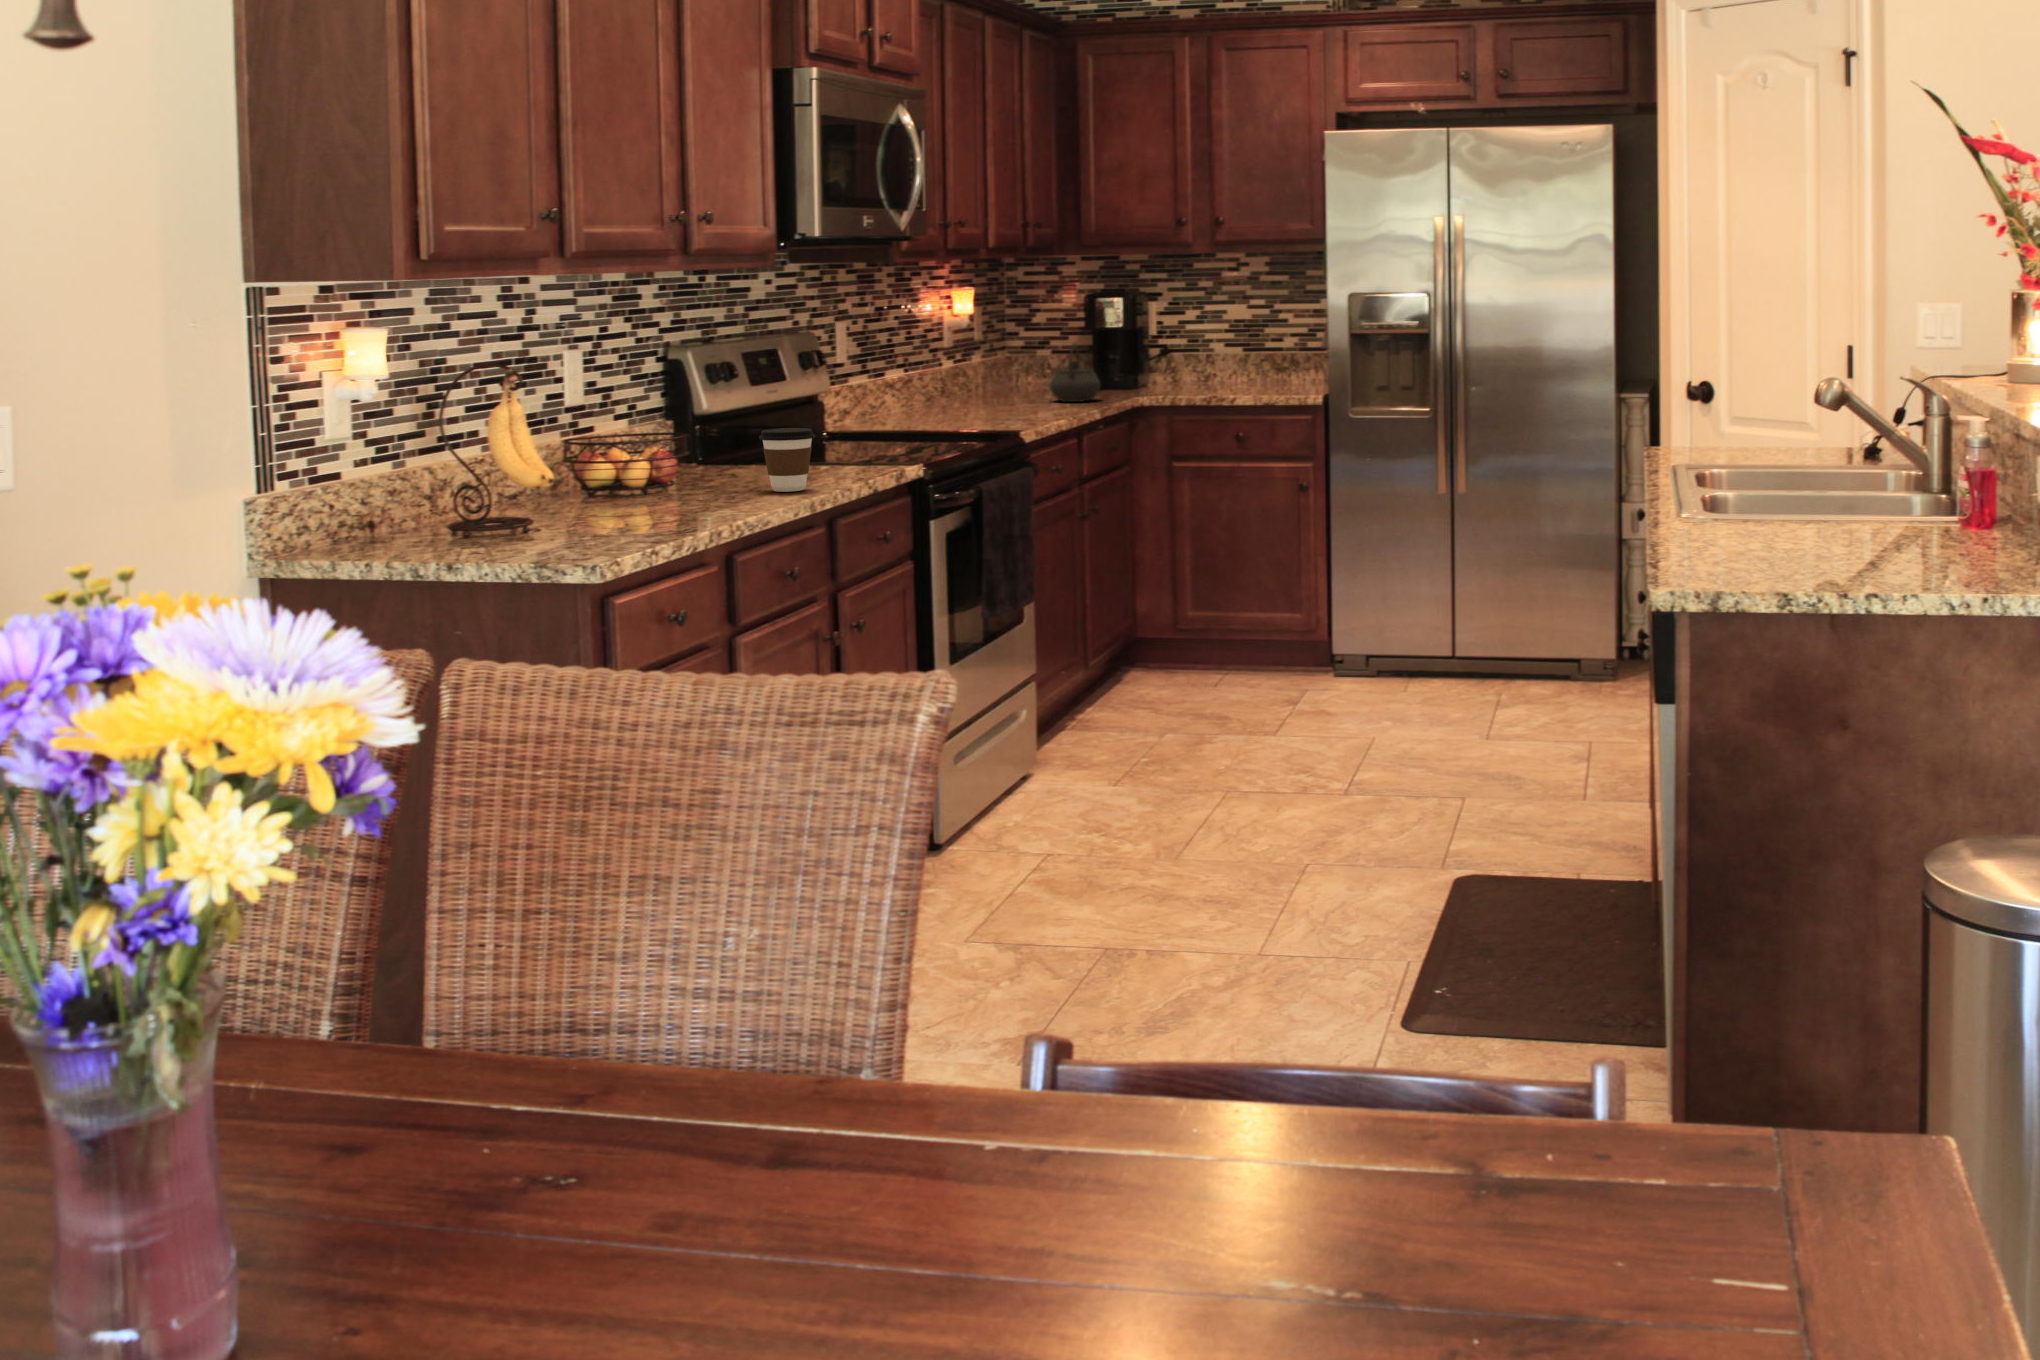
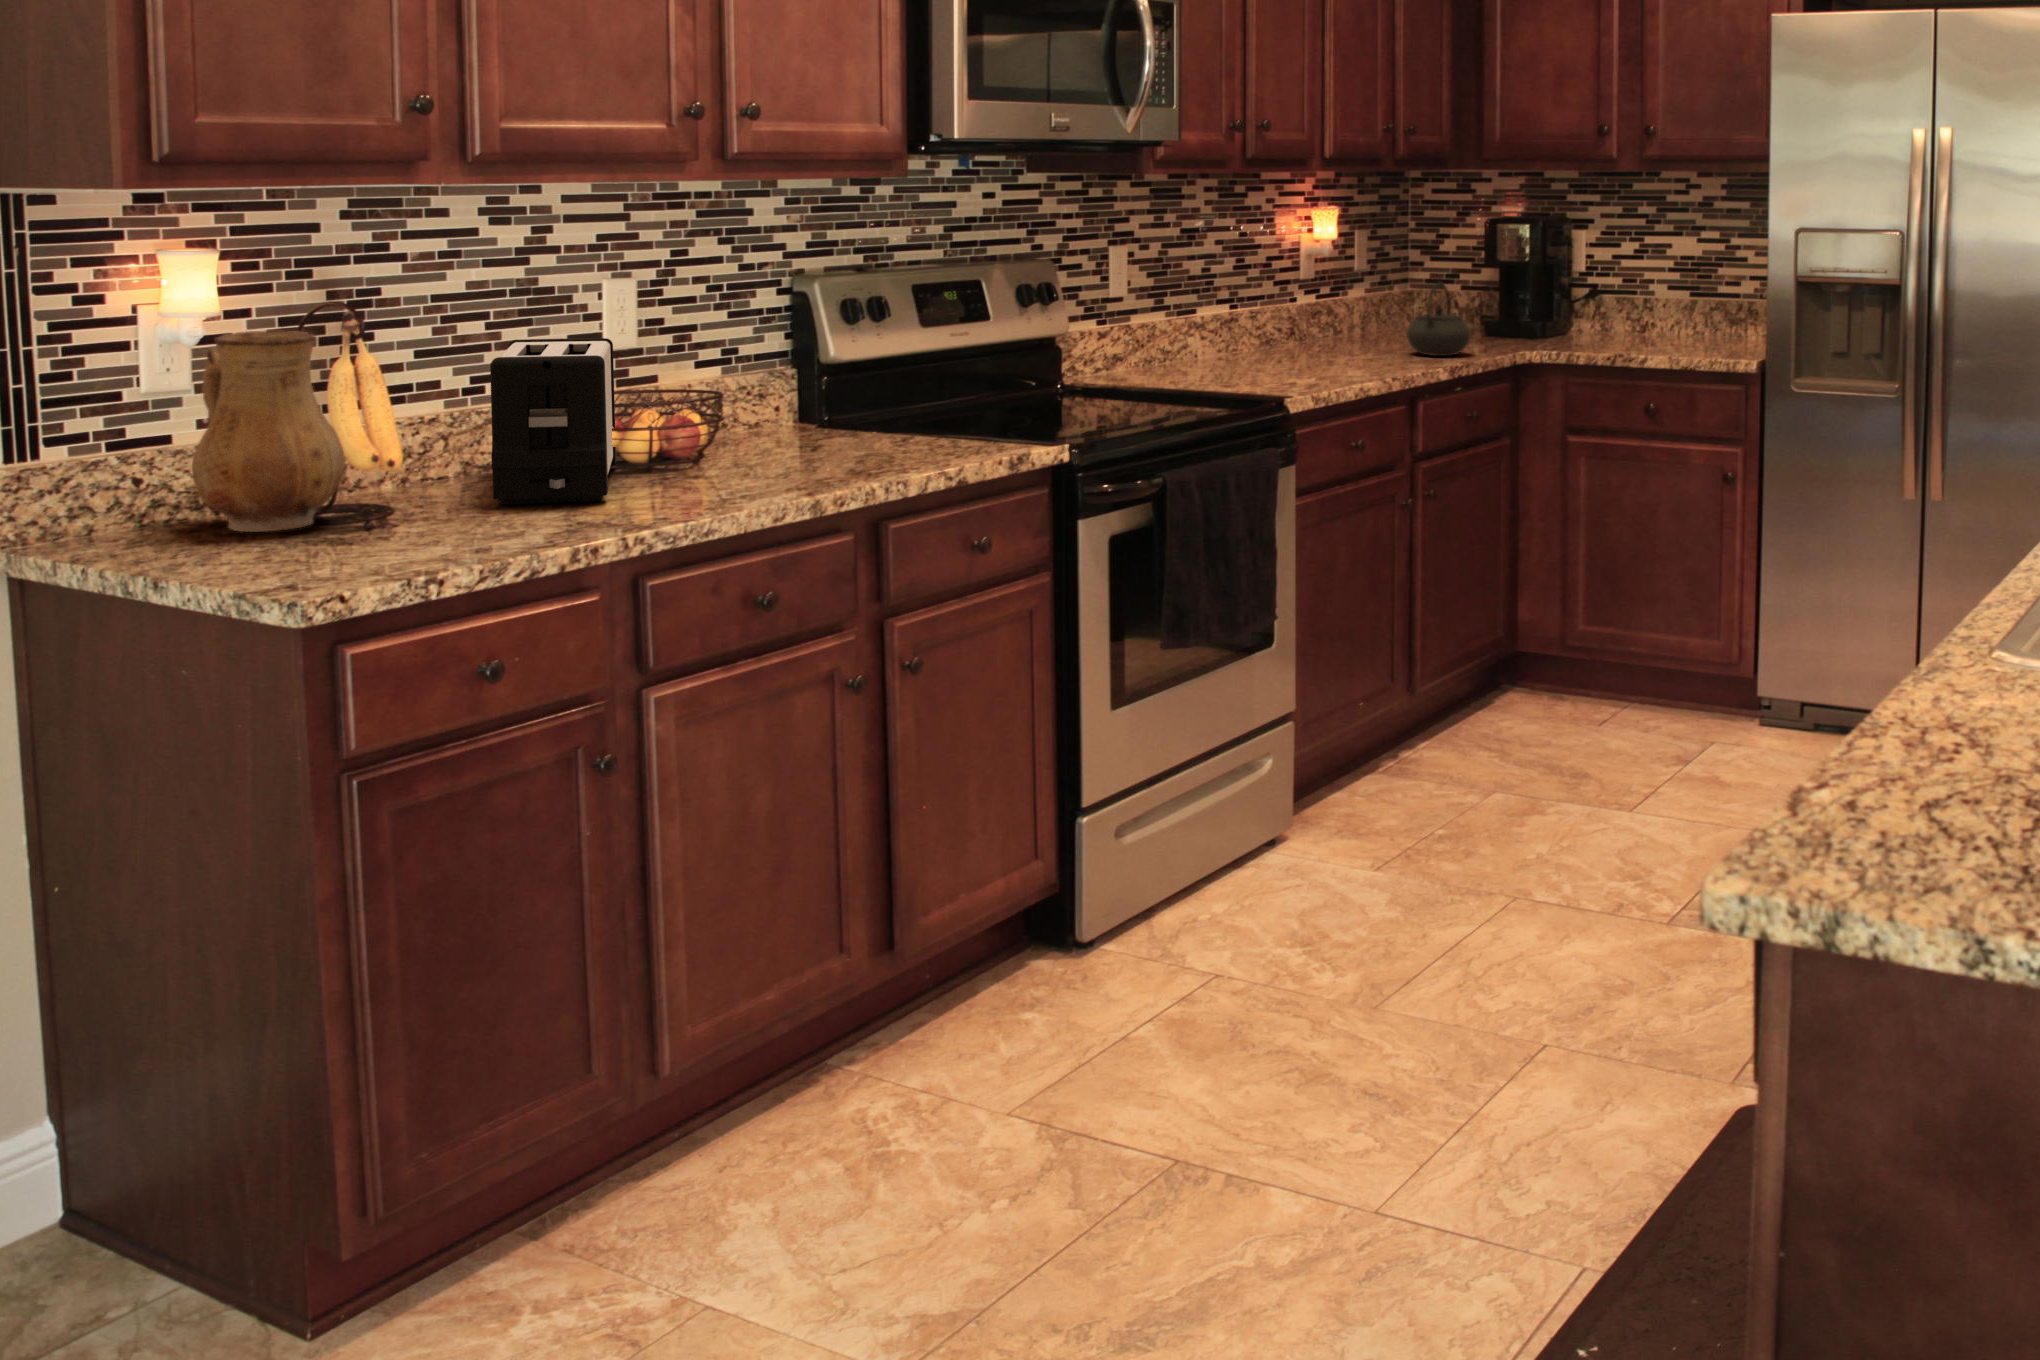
ceramic pitcher: none [391,386,513,536] -> present [192,331,345,532]
toaster: none [543,392,676,513] -> present [490,338,616,504]
coffee cup: present [759,428,815,492] -> none [764,398,840,486]

